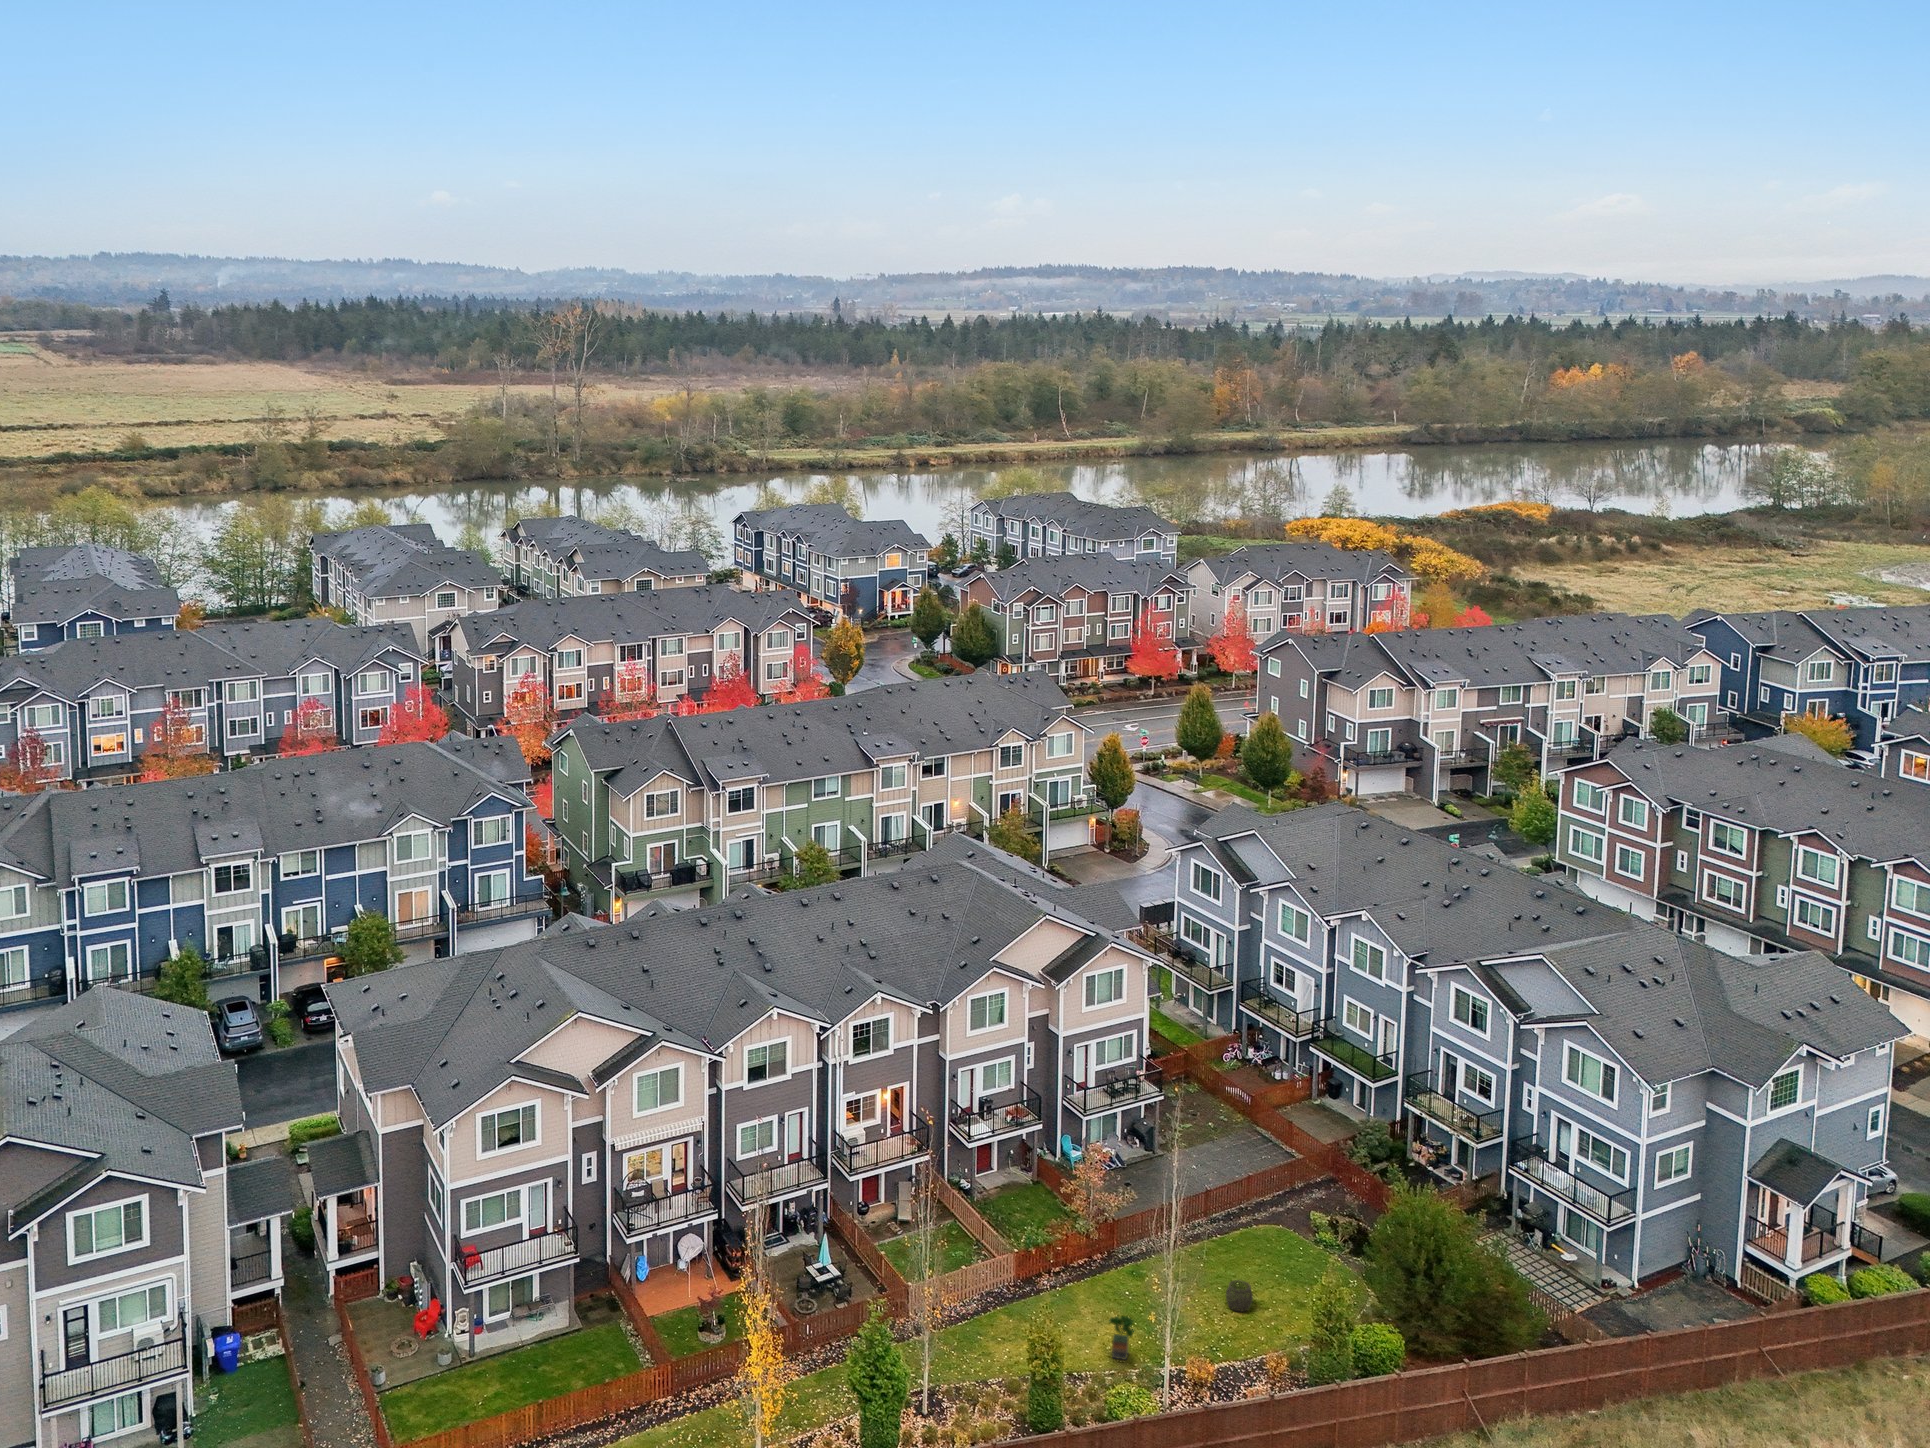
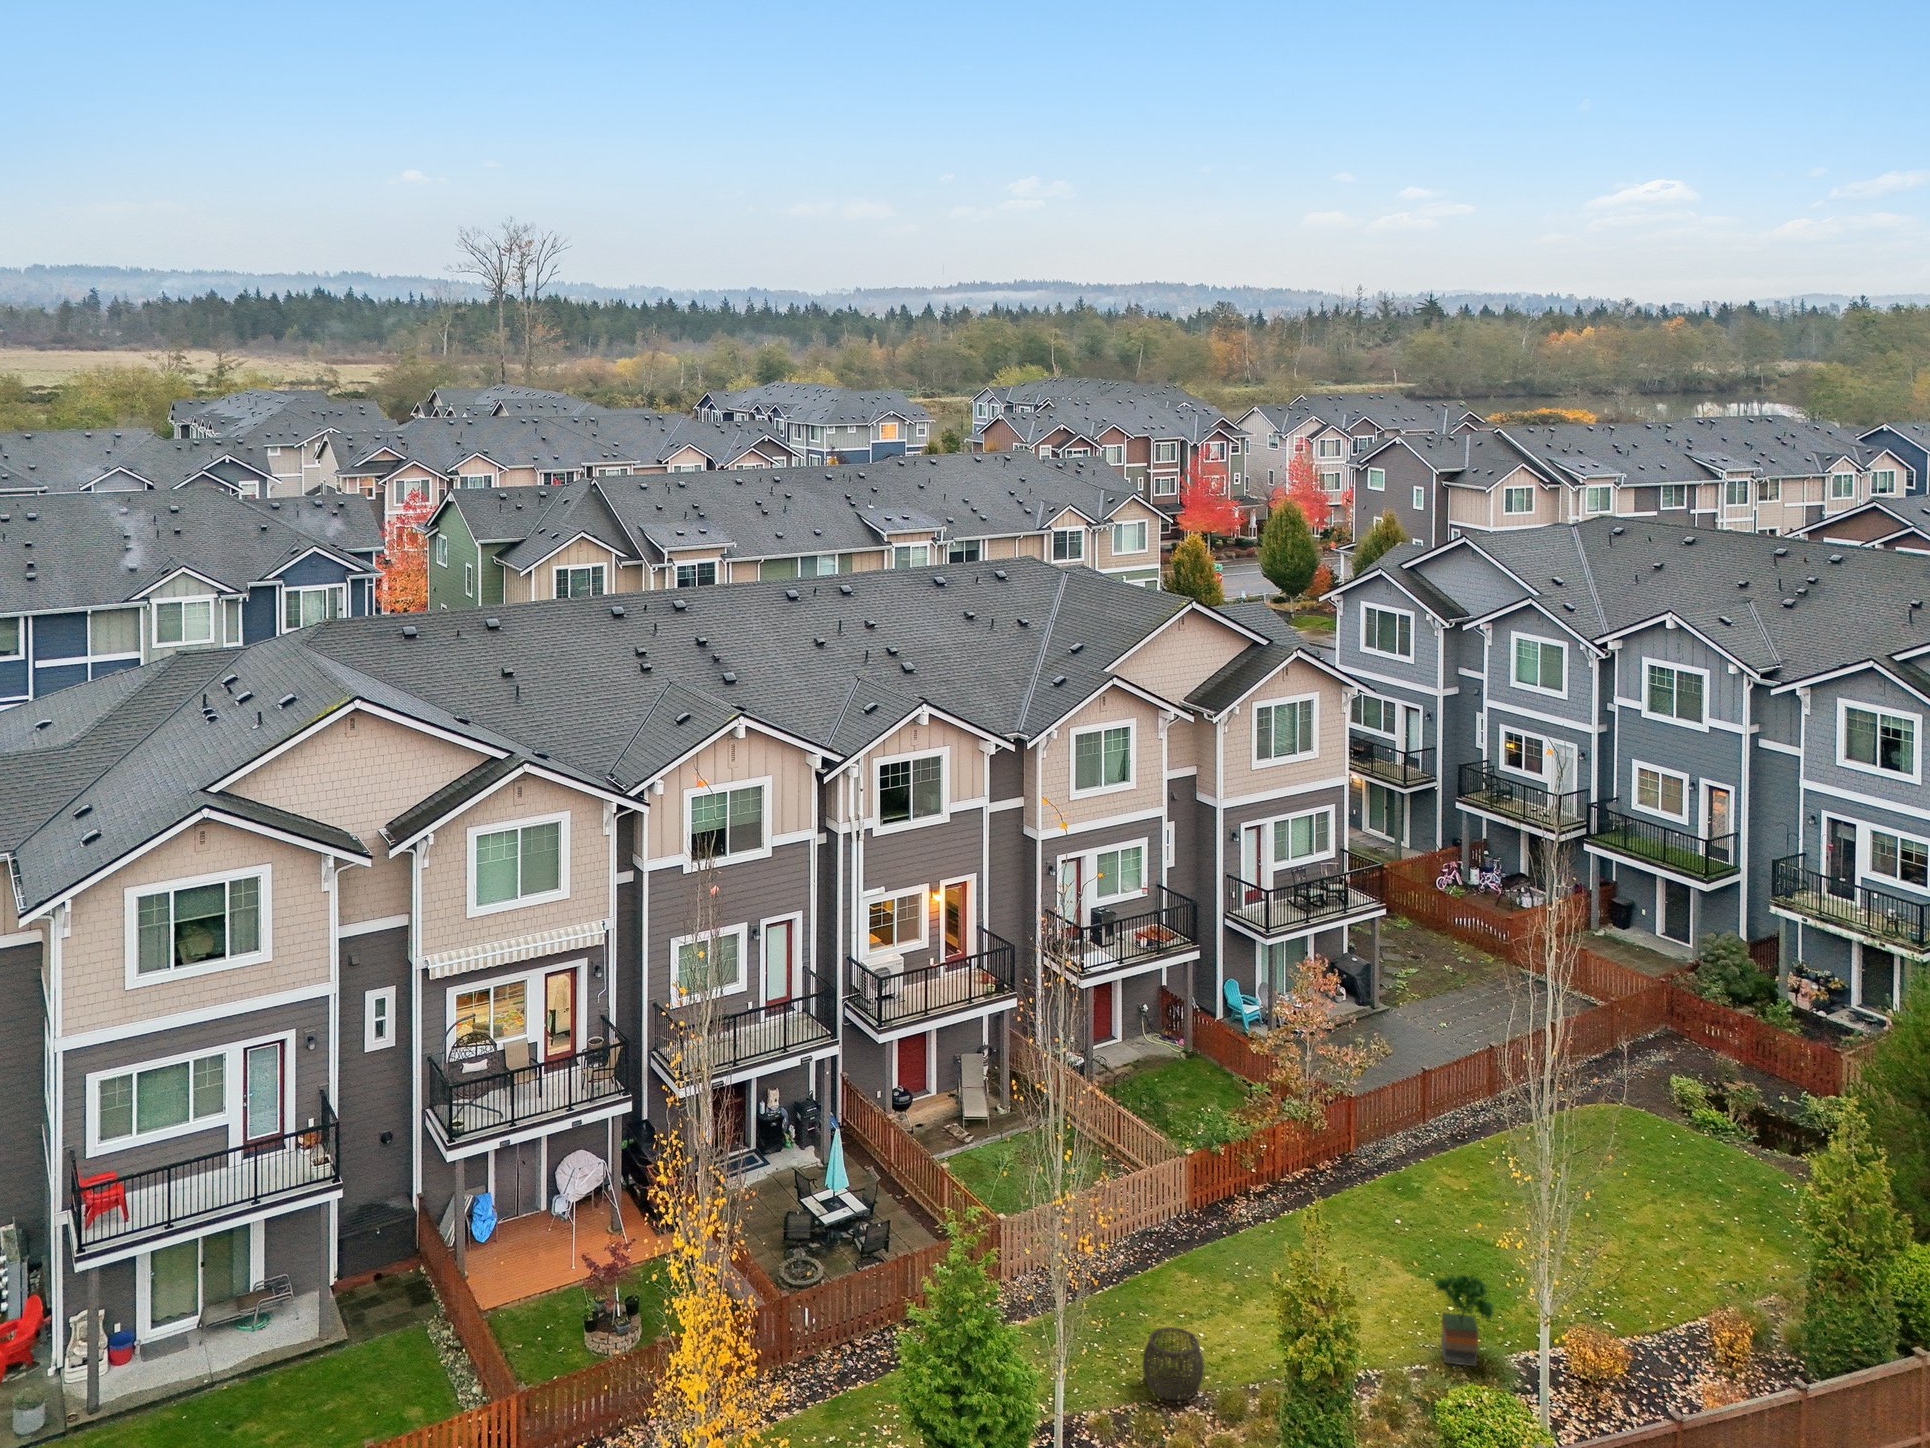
woven basket: present [1226,1280,1253,1312] -> present [1143,1327,1204,1401]

